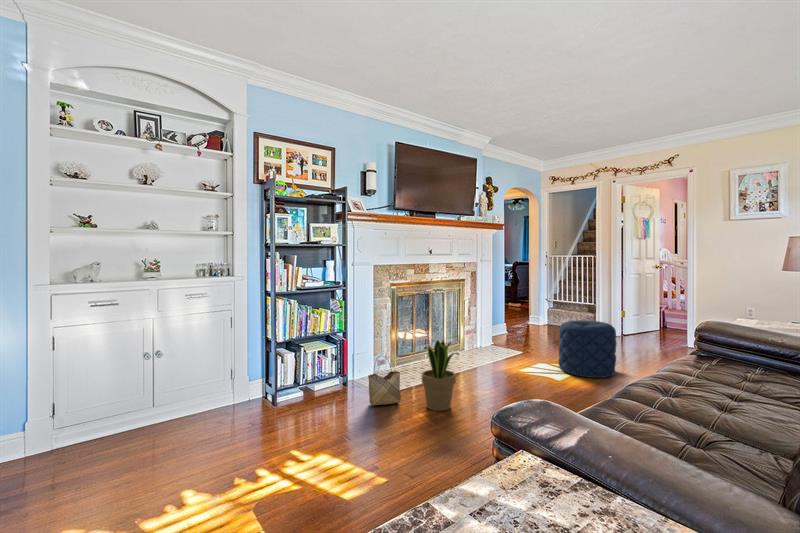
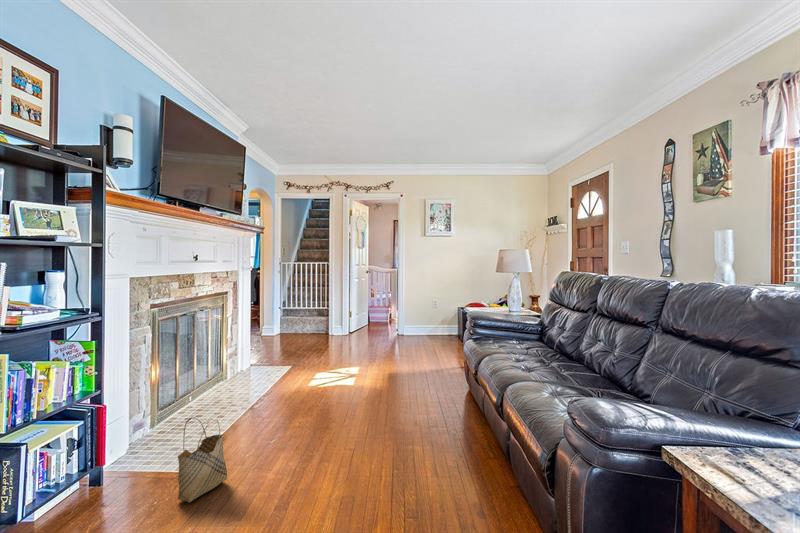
pouf: present [558,320,617,378] -> none [342,326,393,382]
potted plant: present [422,340,459,411] -> none [258,374,312,473]

